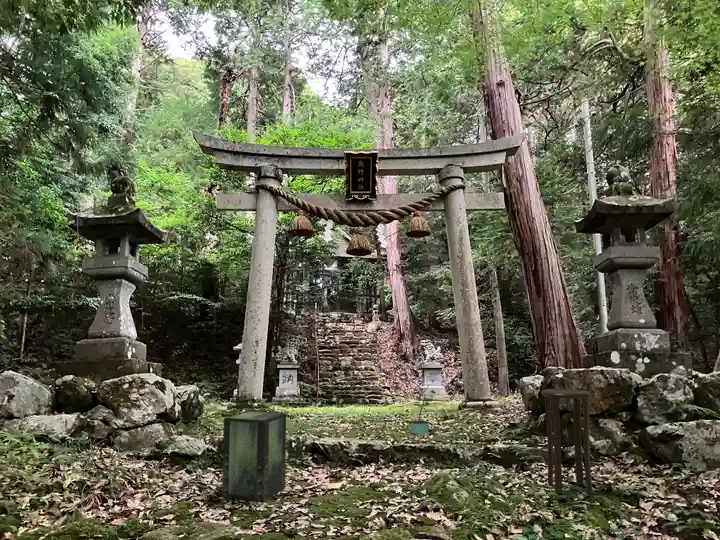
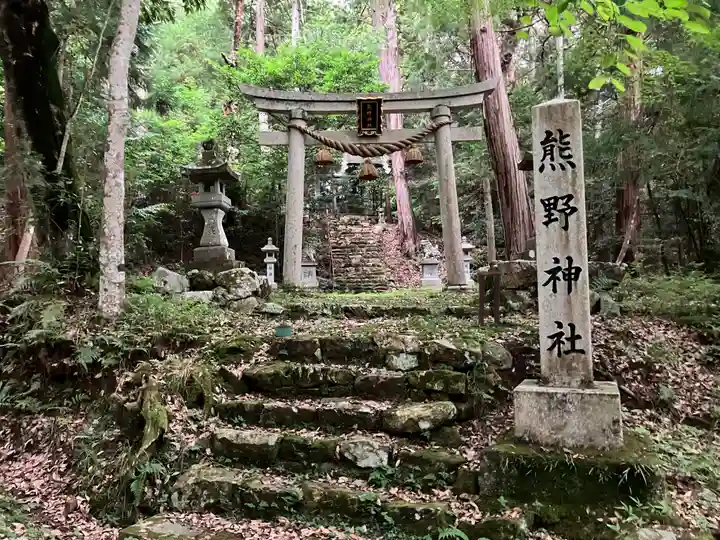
potted plant: present [403,372,435,434] -> present [270,284,296,336]
storage box: present [222,411,286,501] -> none [304,287,336,331]

